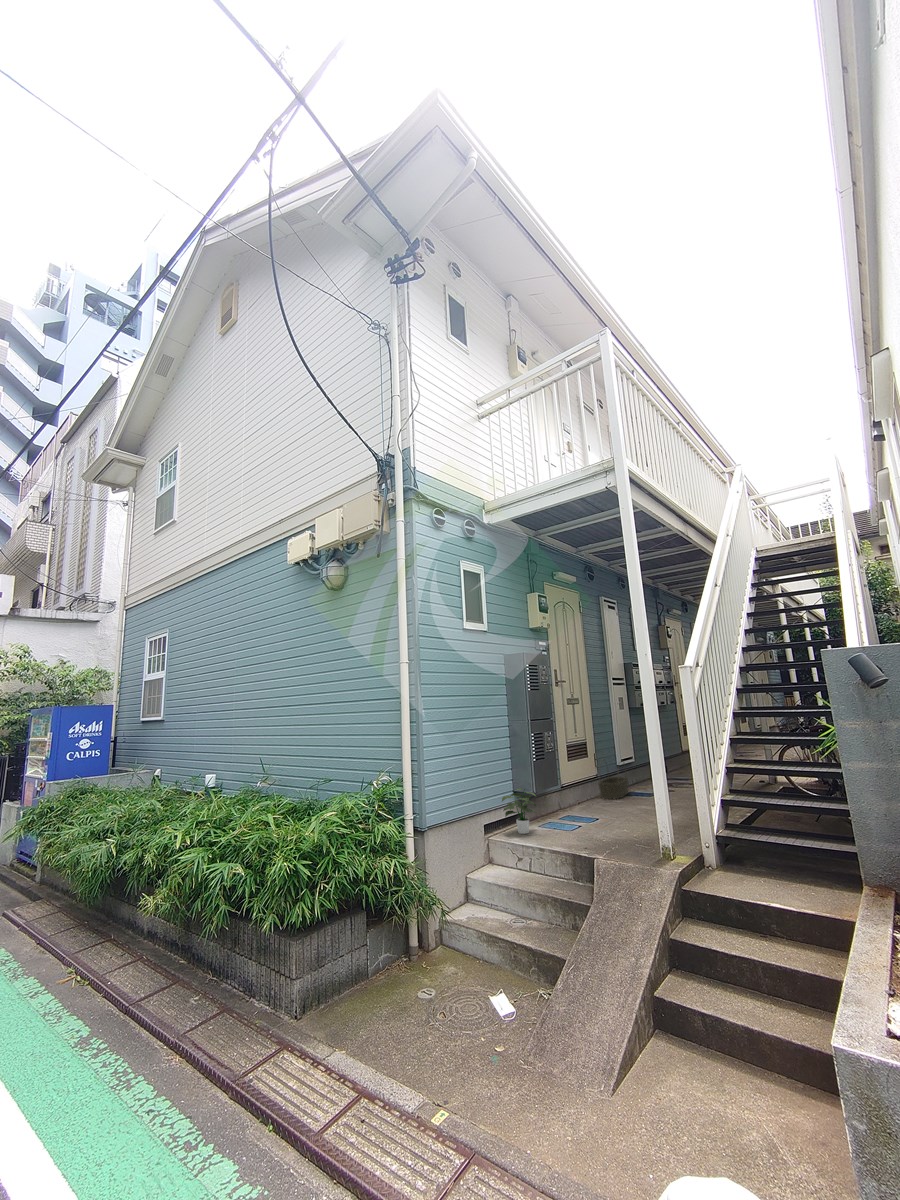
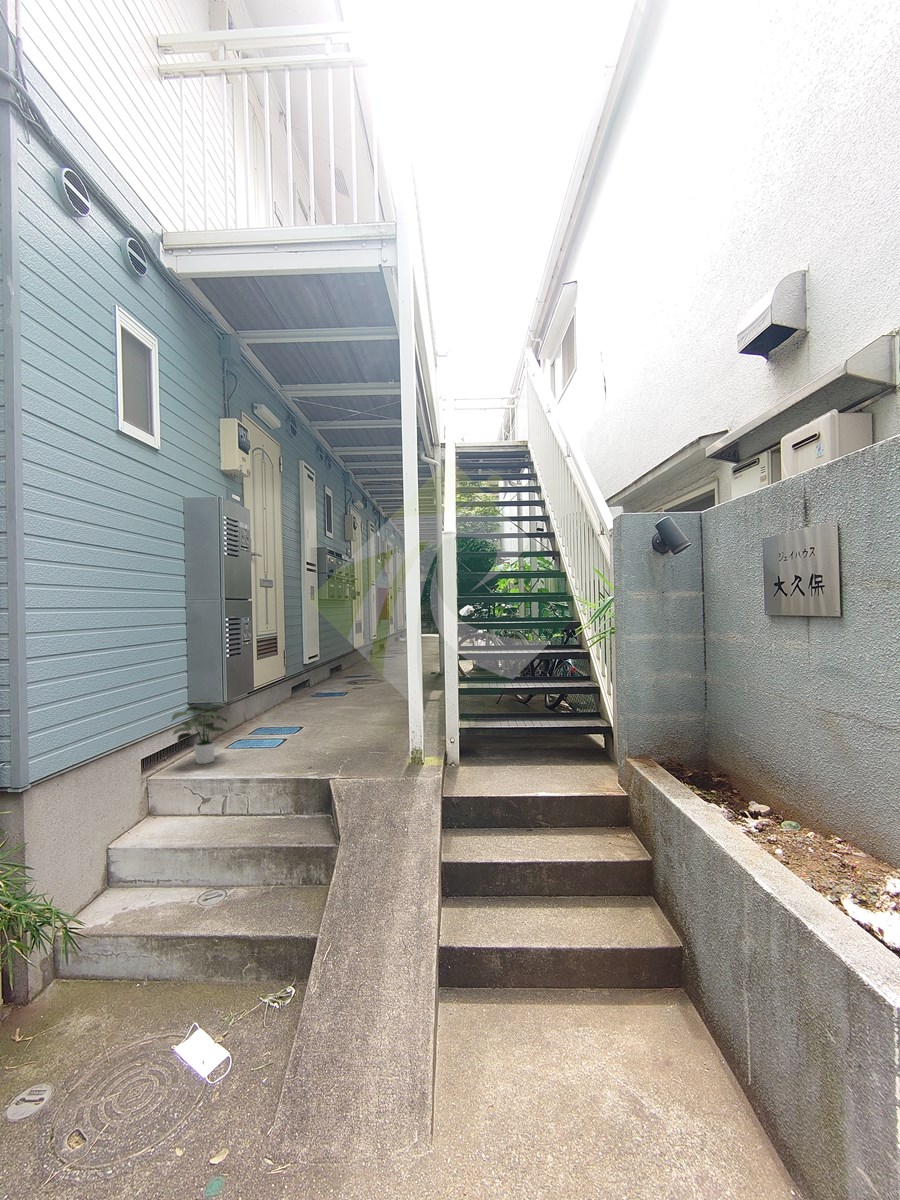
basket: present [599,759,628,799] -> none [289,657,321,704]

